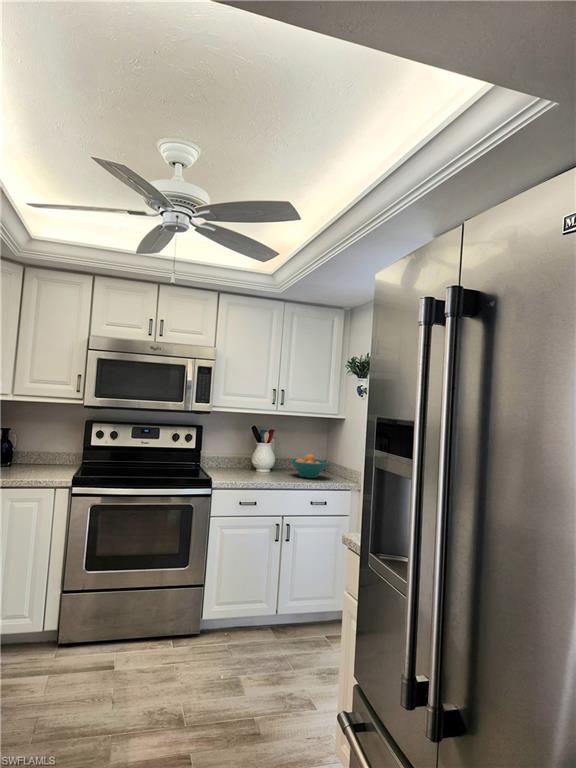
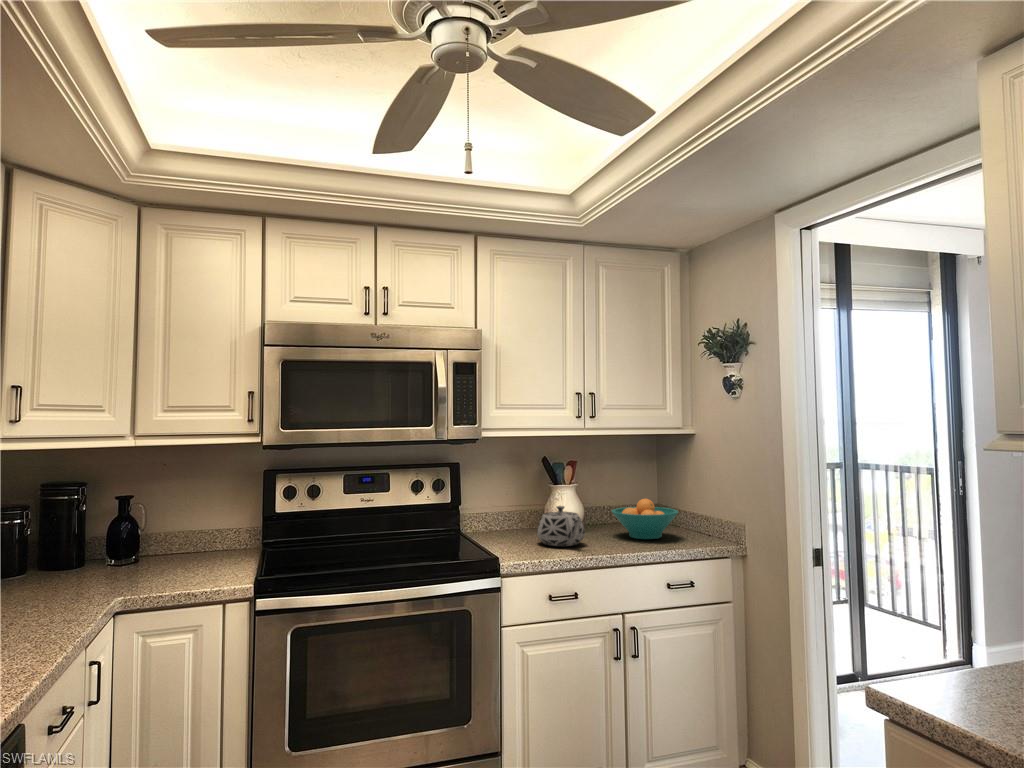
teapot: none [242,454,269,477] -> present [537,506,585,546]

